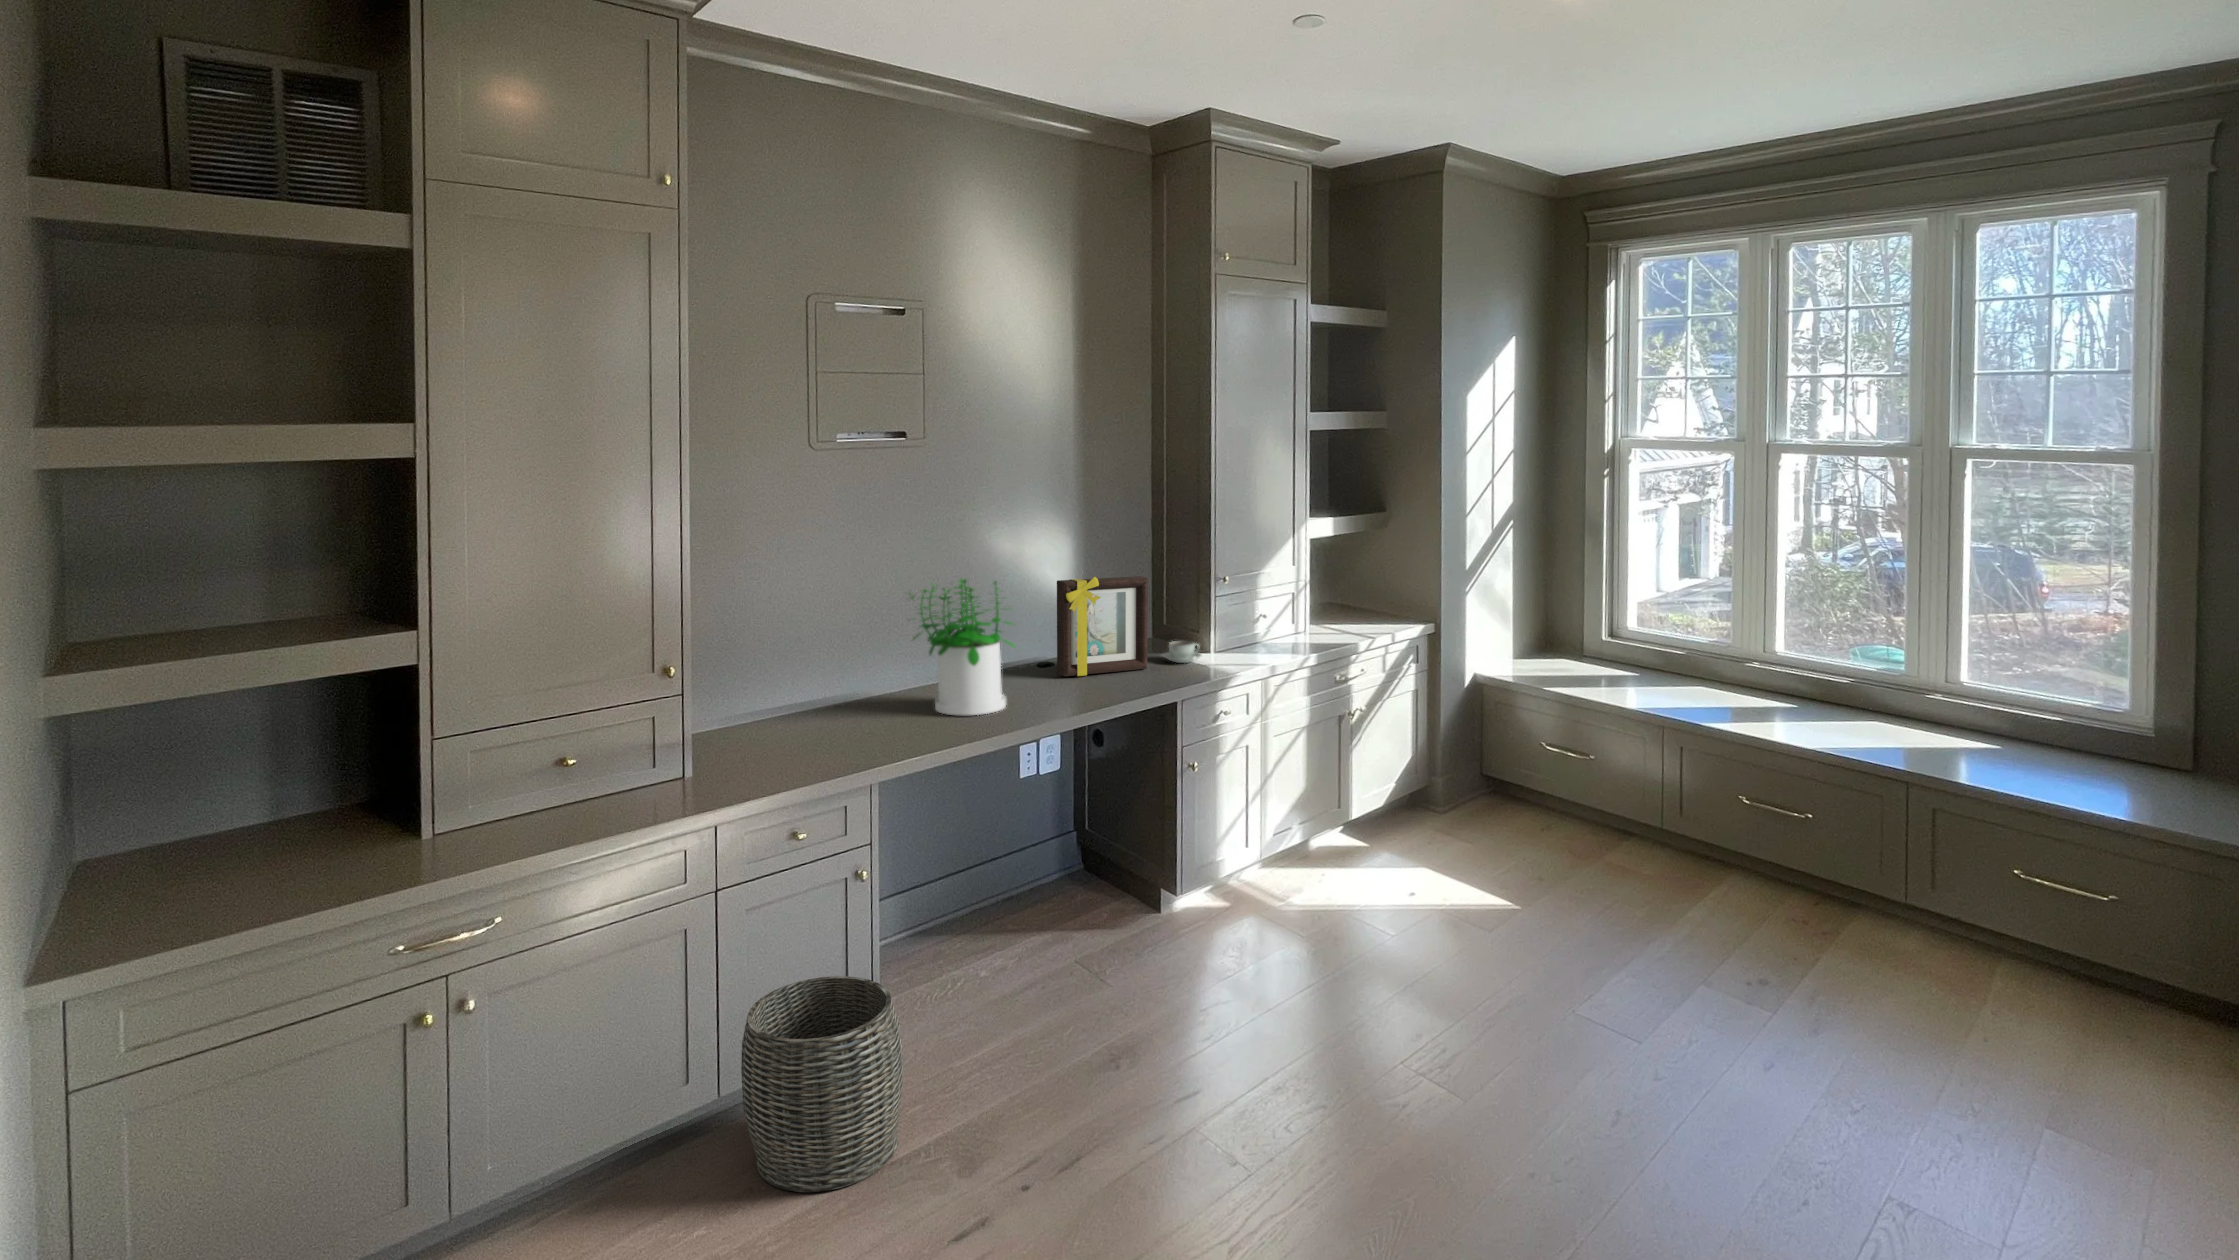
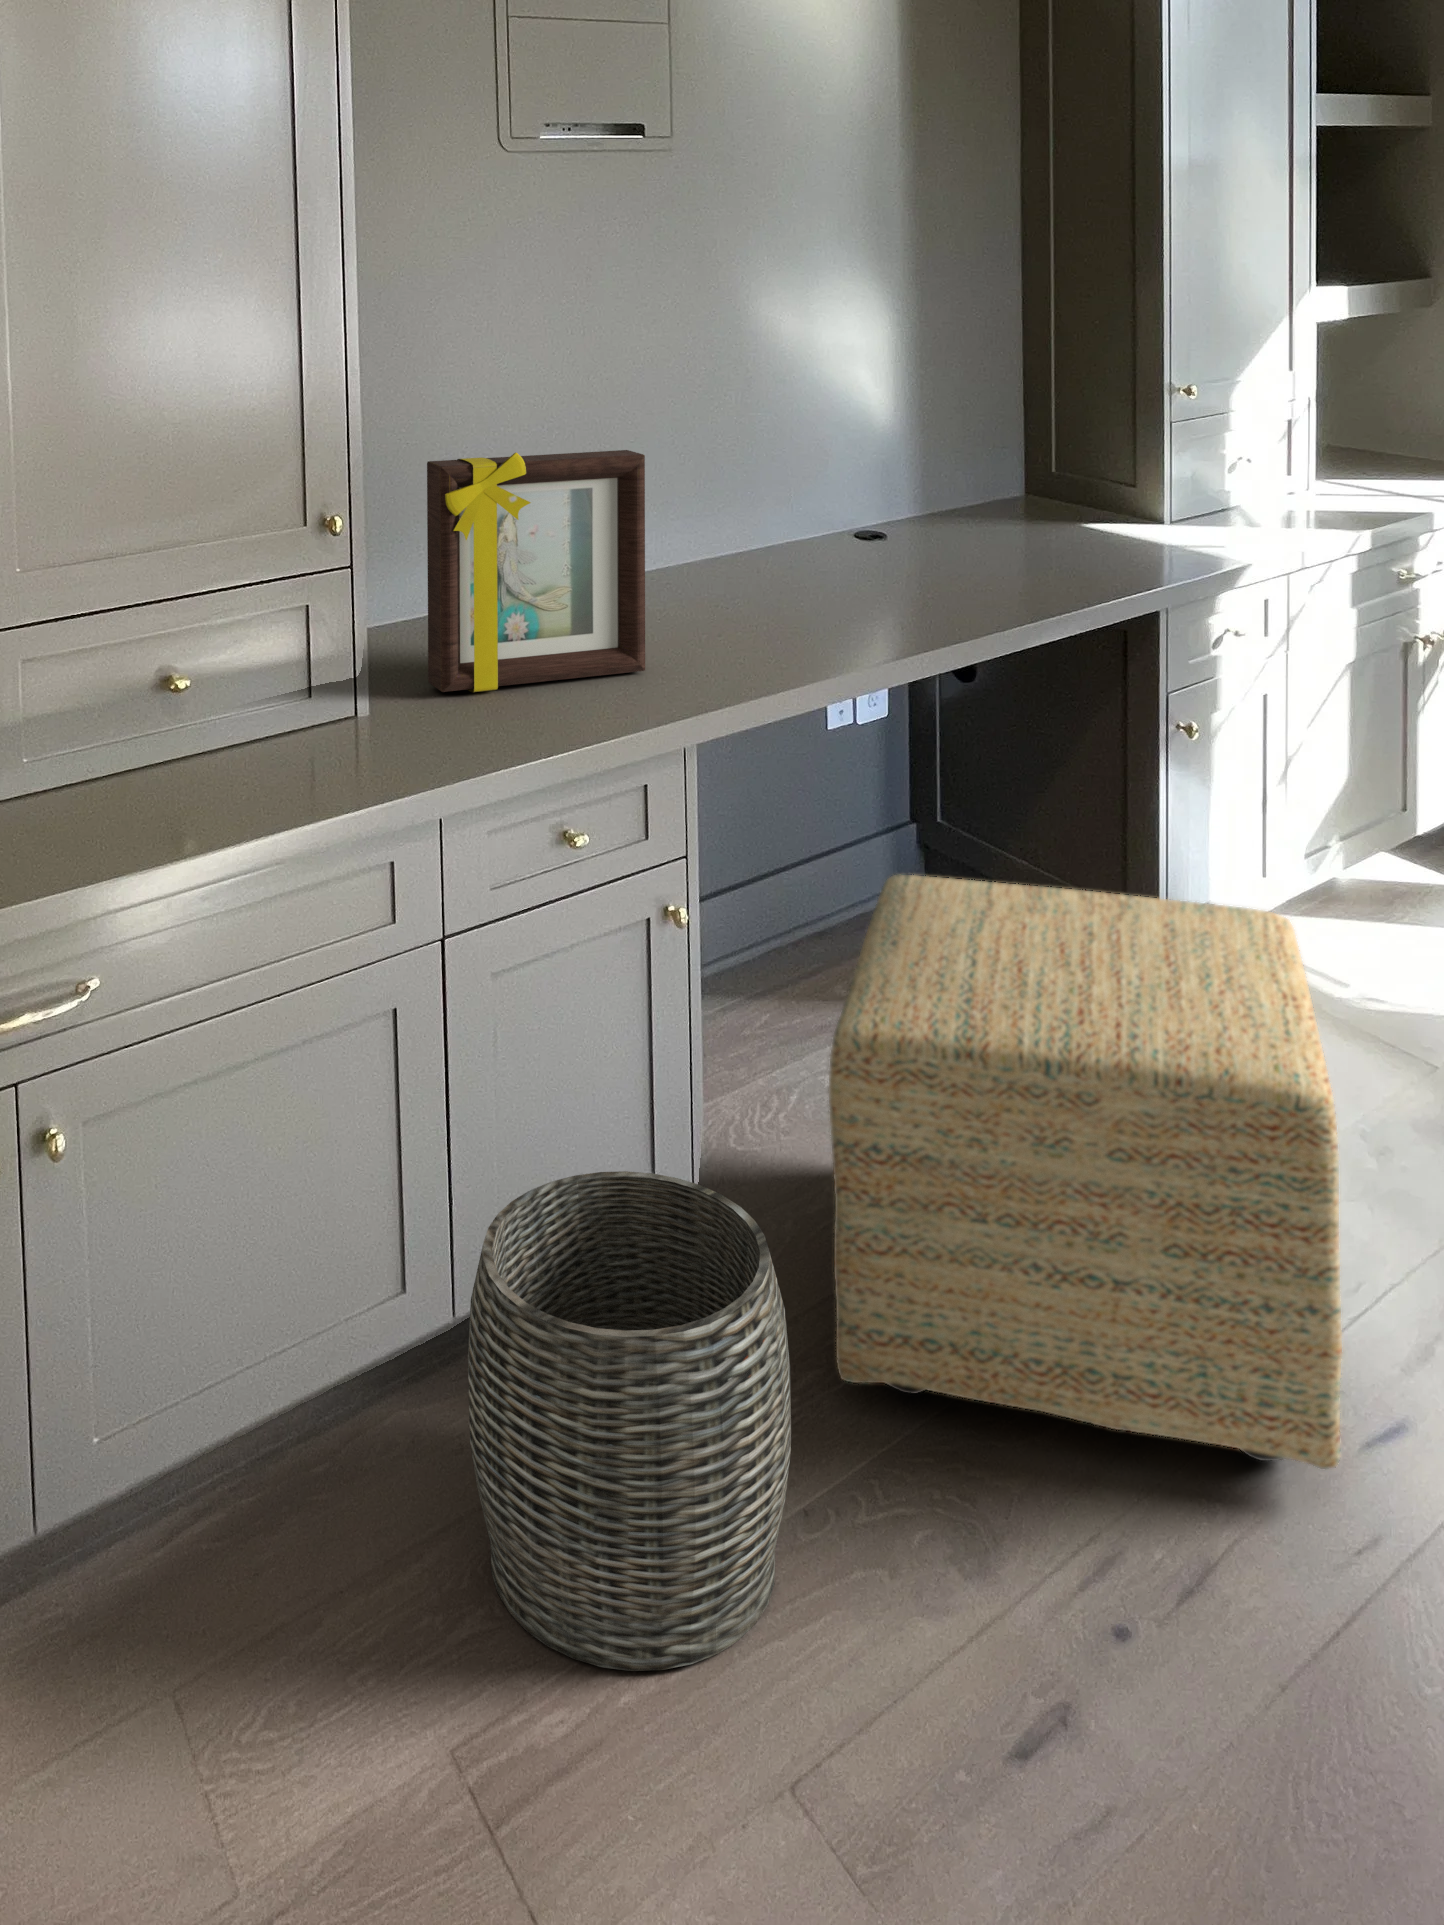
picture frame: present [1057,576,1148,677] -> present [427,450,645,692]
potted plant: present [908,579,1015,715] -> none [672,377,875,636]
coffee cup: present [1162,641,1201,663] -> none [1081,499,1162,541]
ottoman: none [945,835,1206,1091] -> present [829,875,1342,1469]

